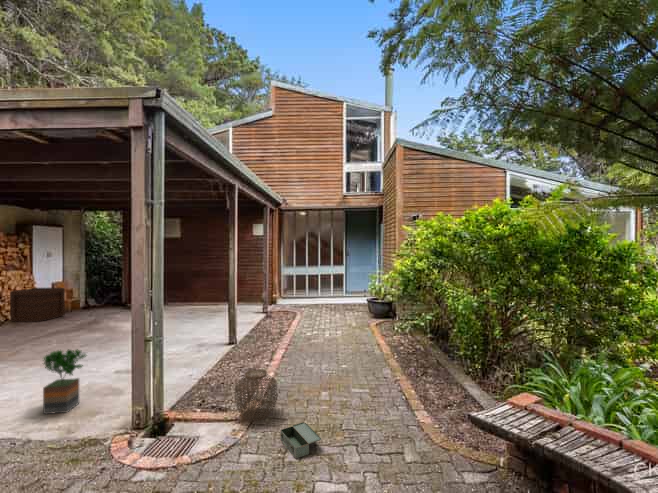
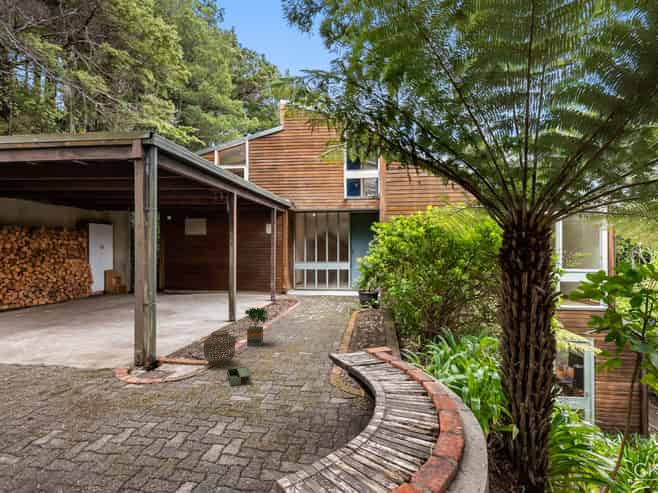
wooden crate: present [10,288,65,322] -> none [72,274,113,301]
potted tree: present [43,349,87,414] -> present [245,308,268,346]

